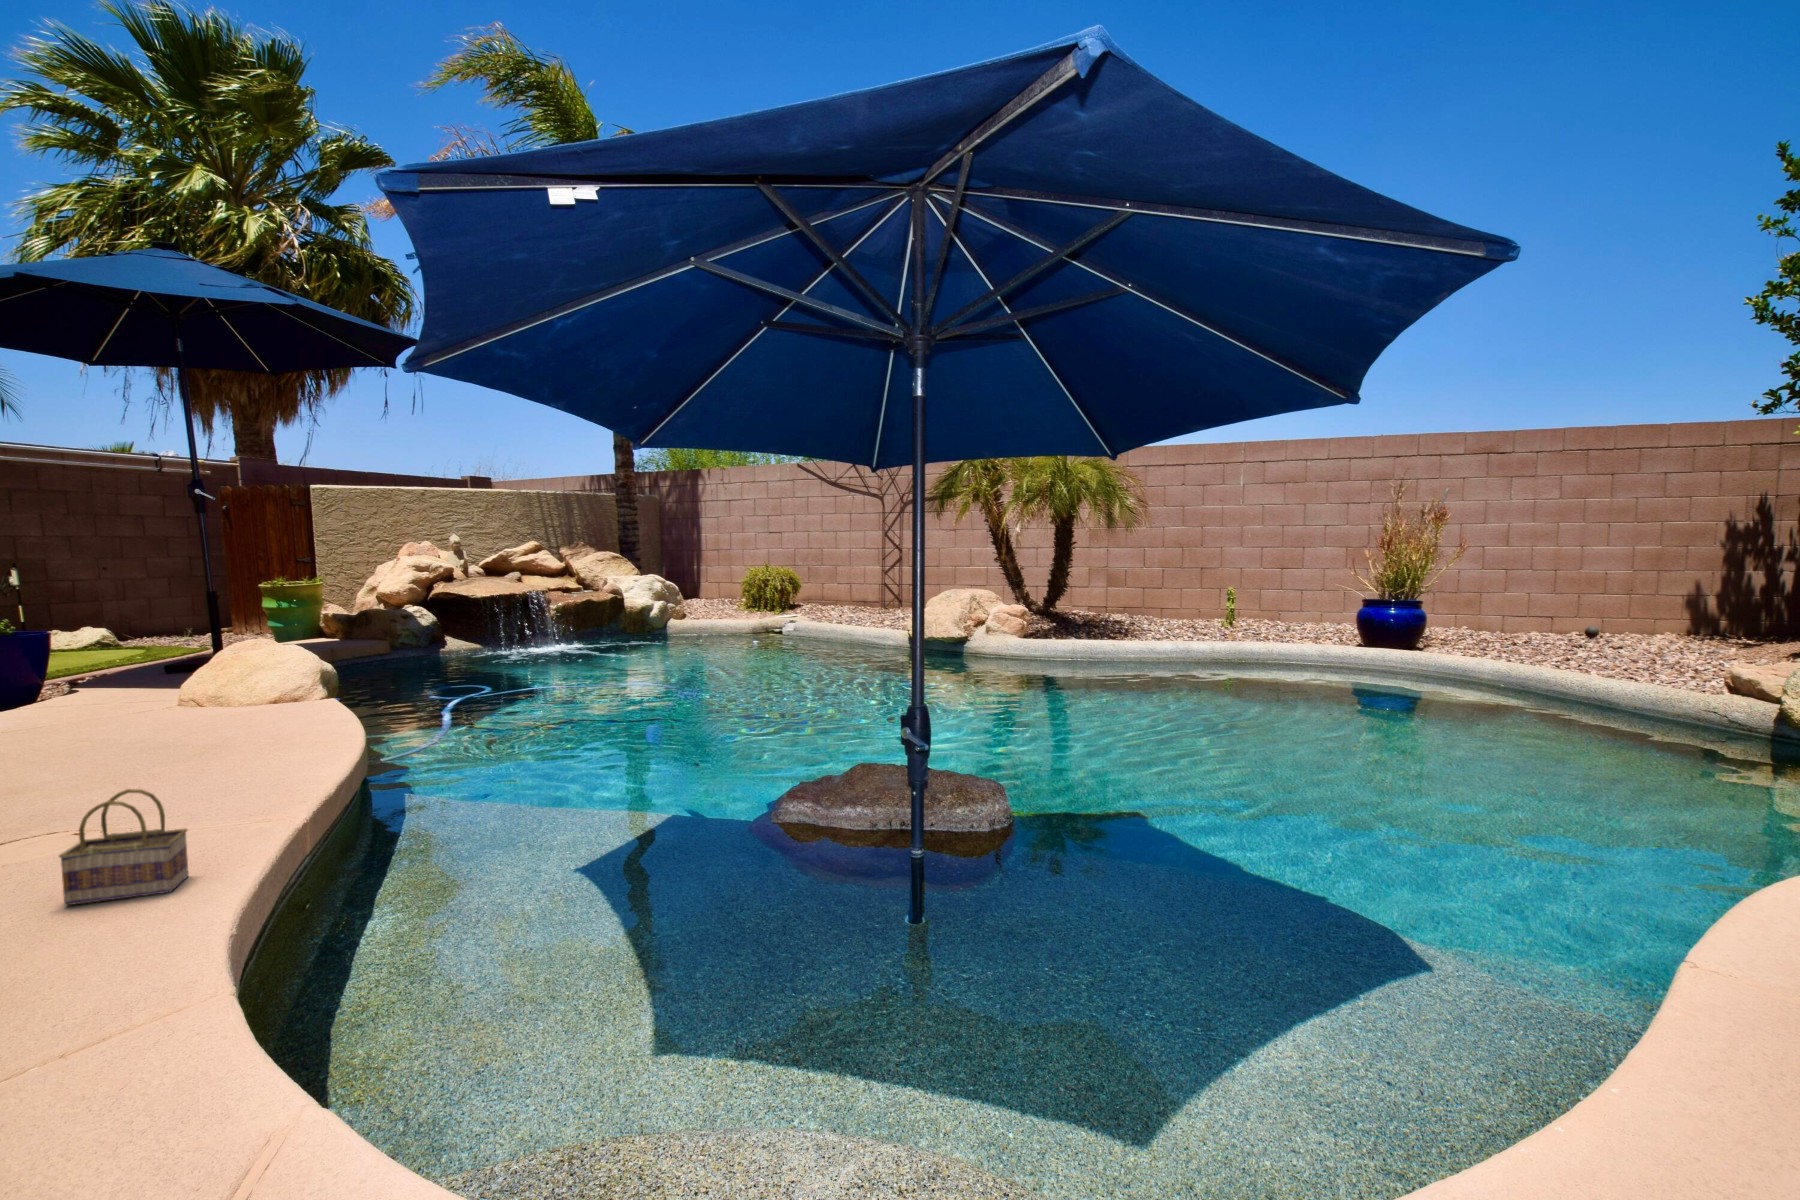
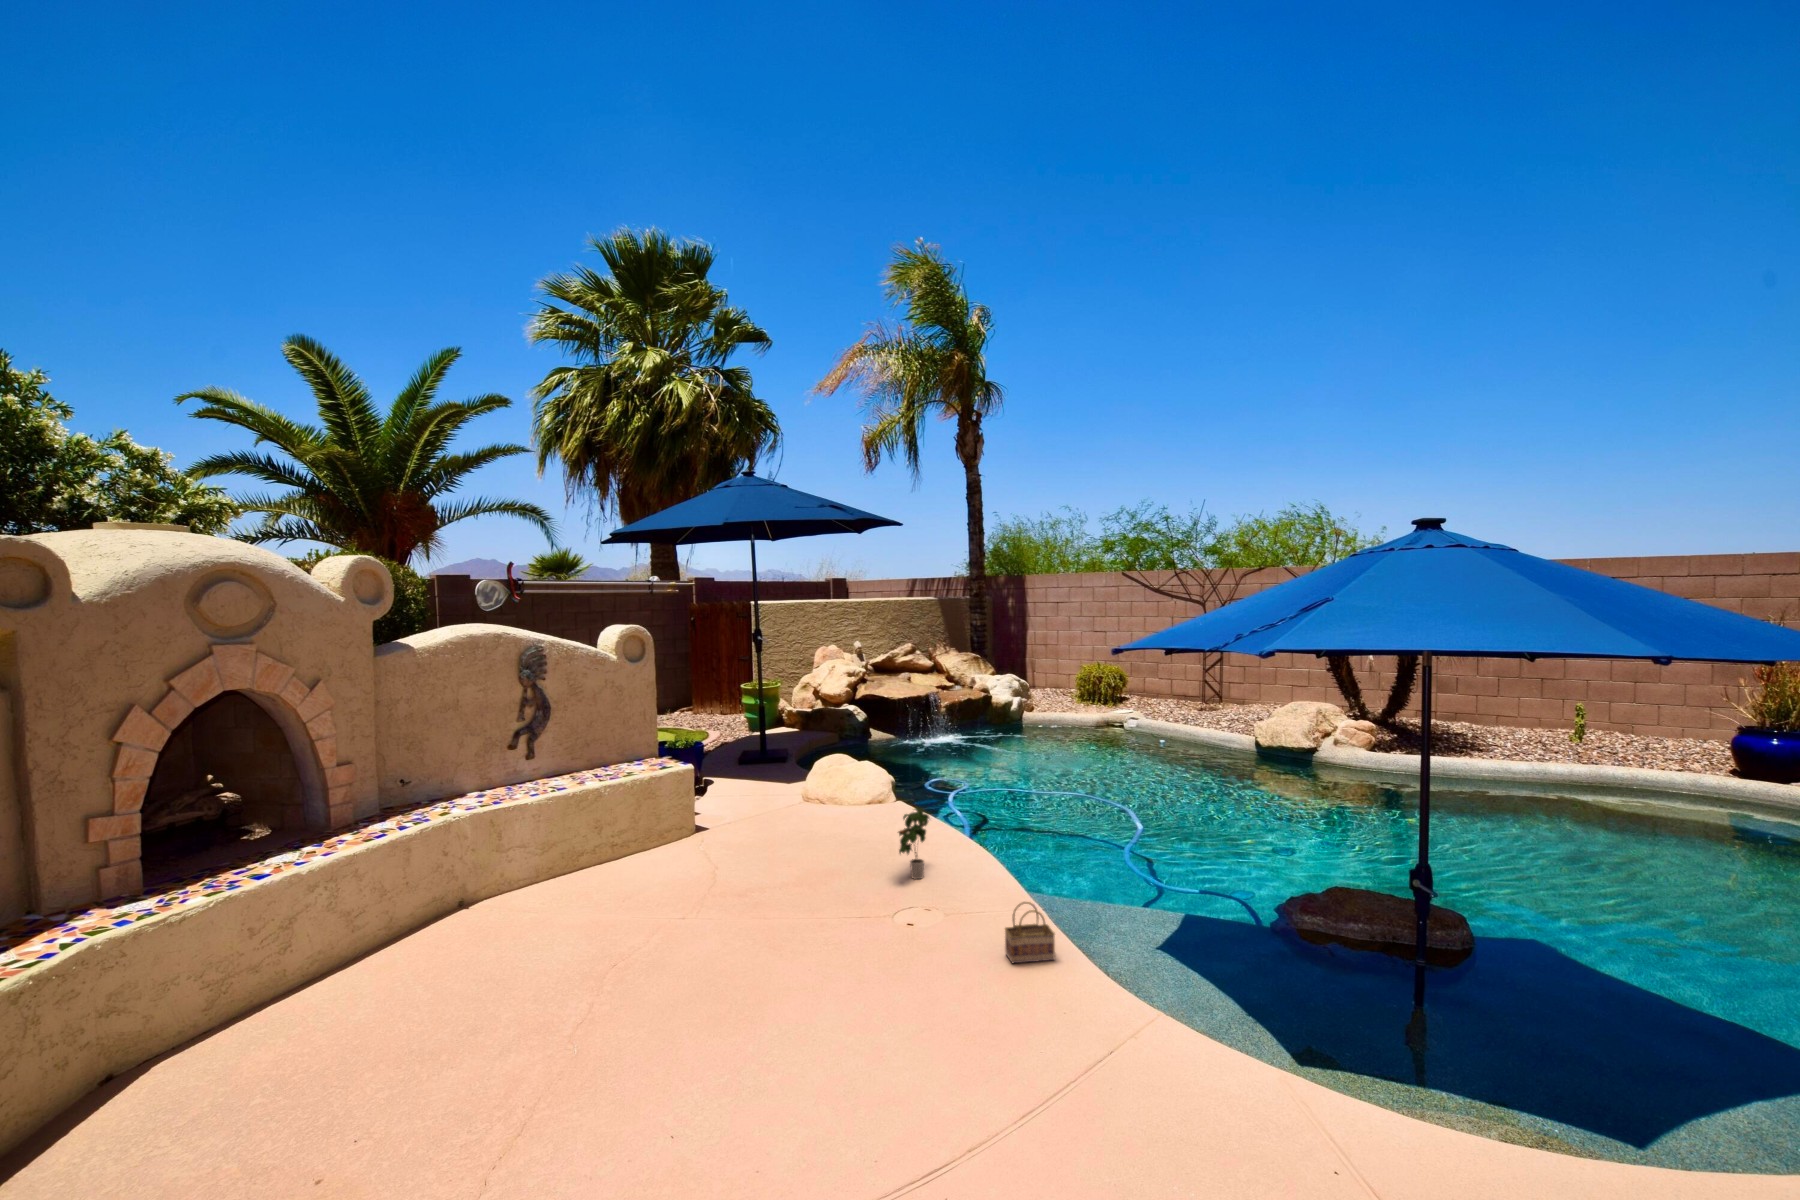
potted plant: none [90,667,203,784] -> present [898,808,929,879]

